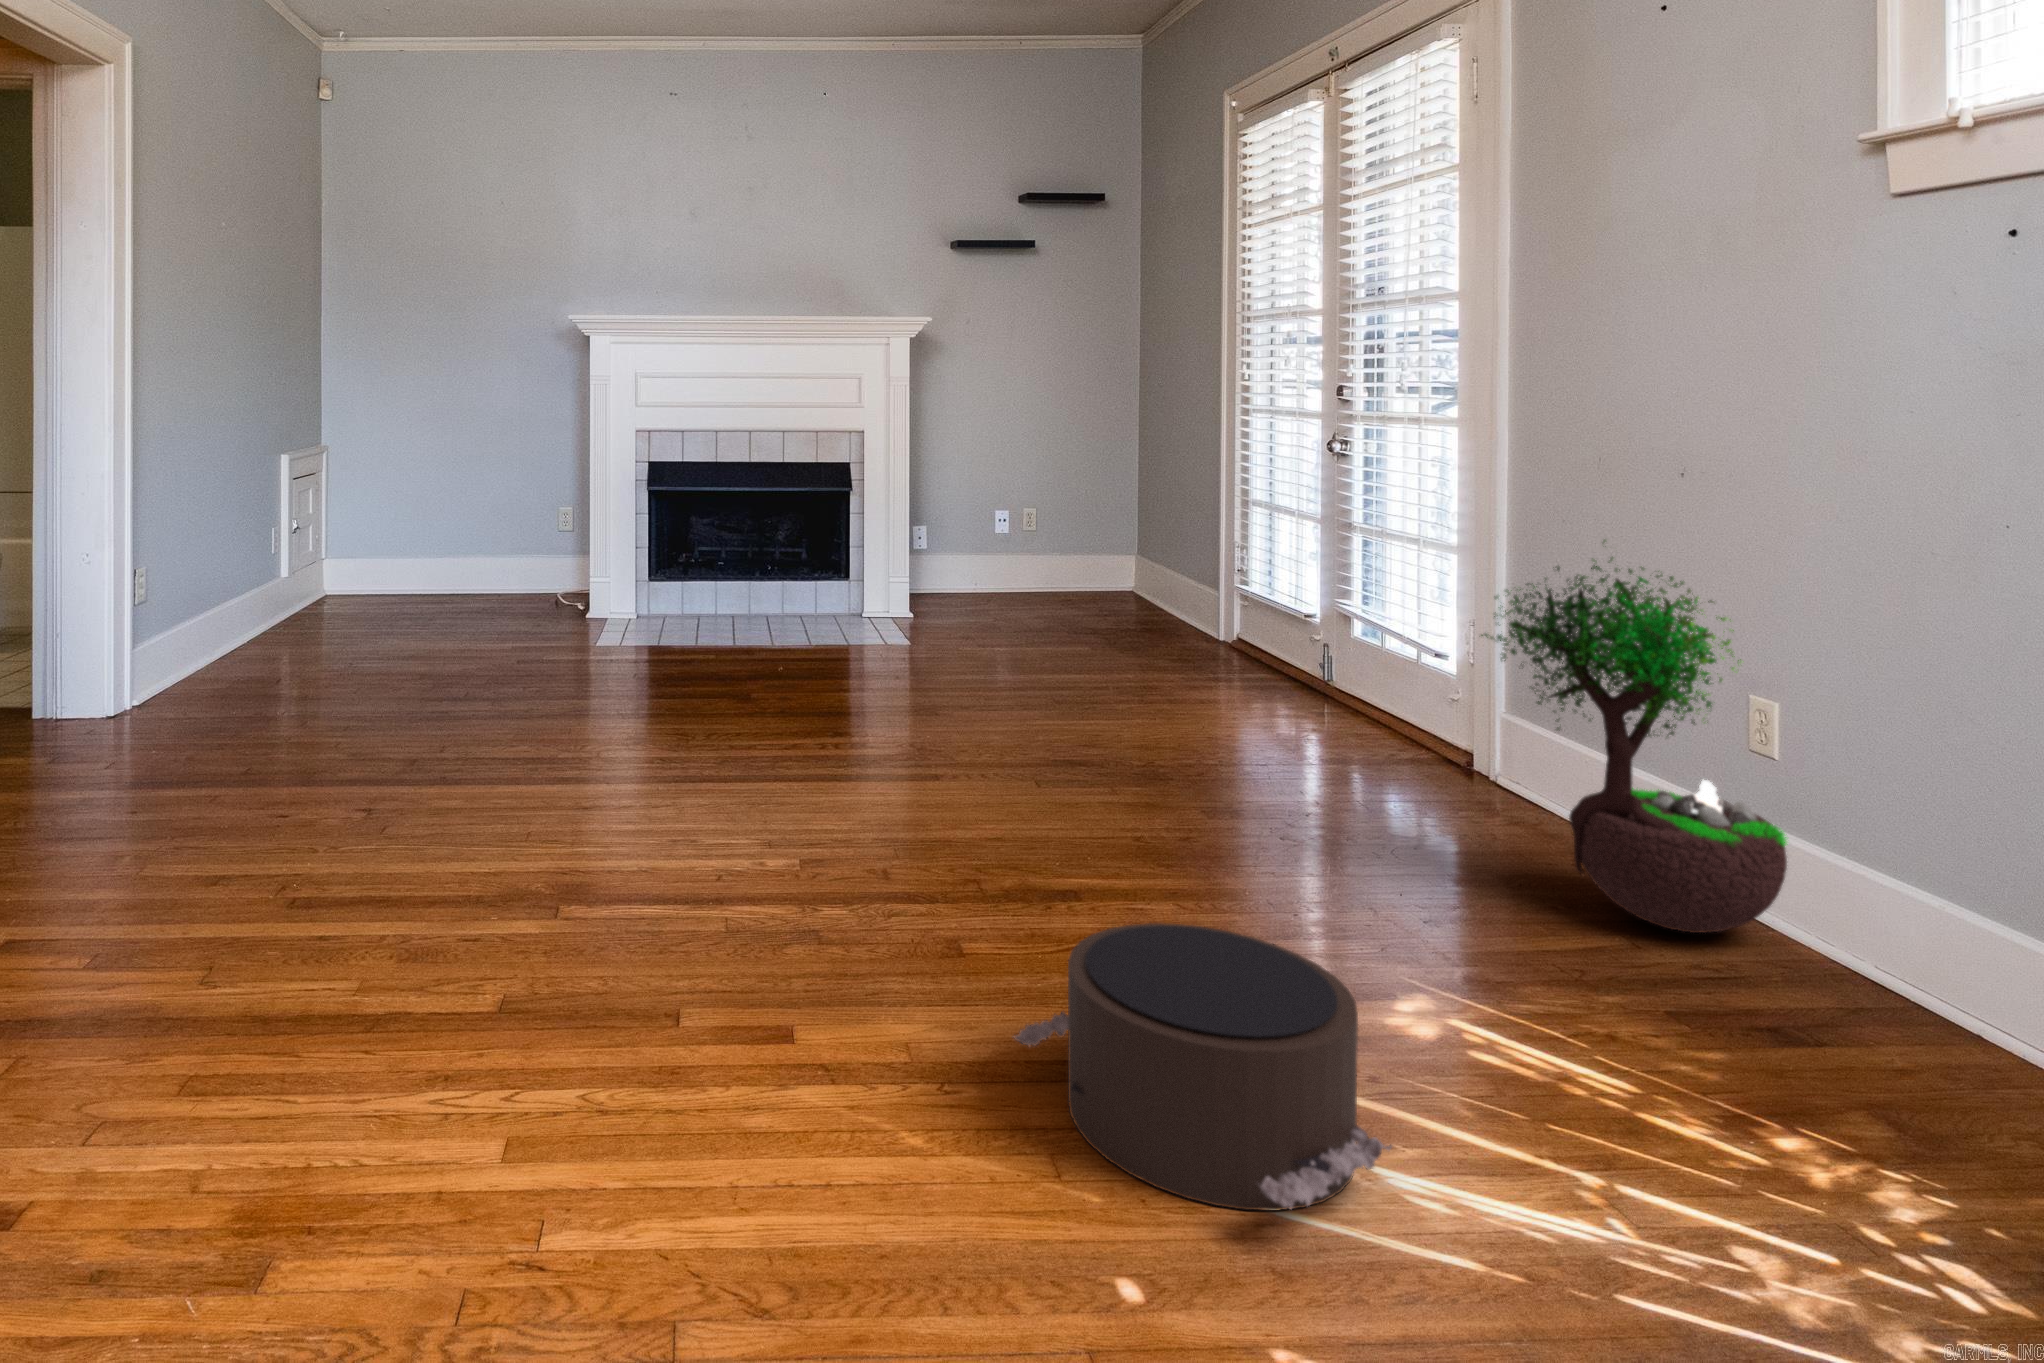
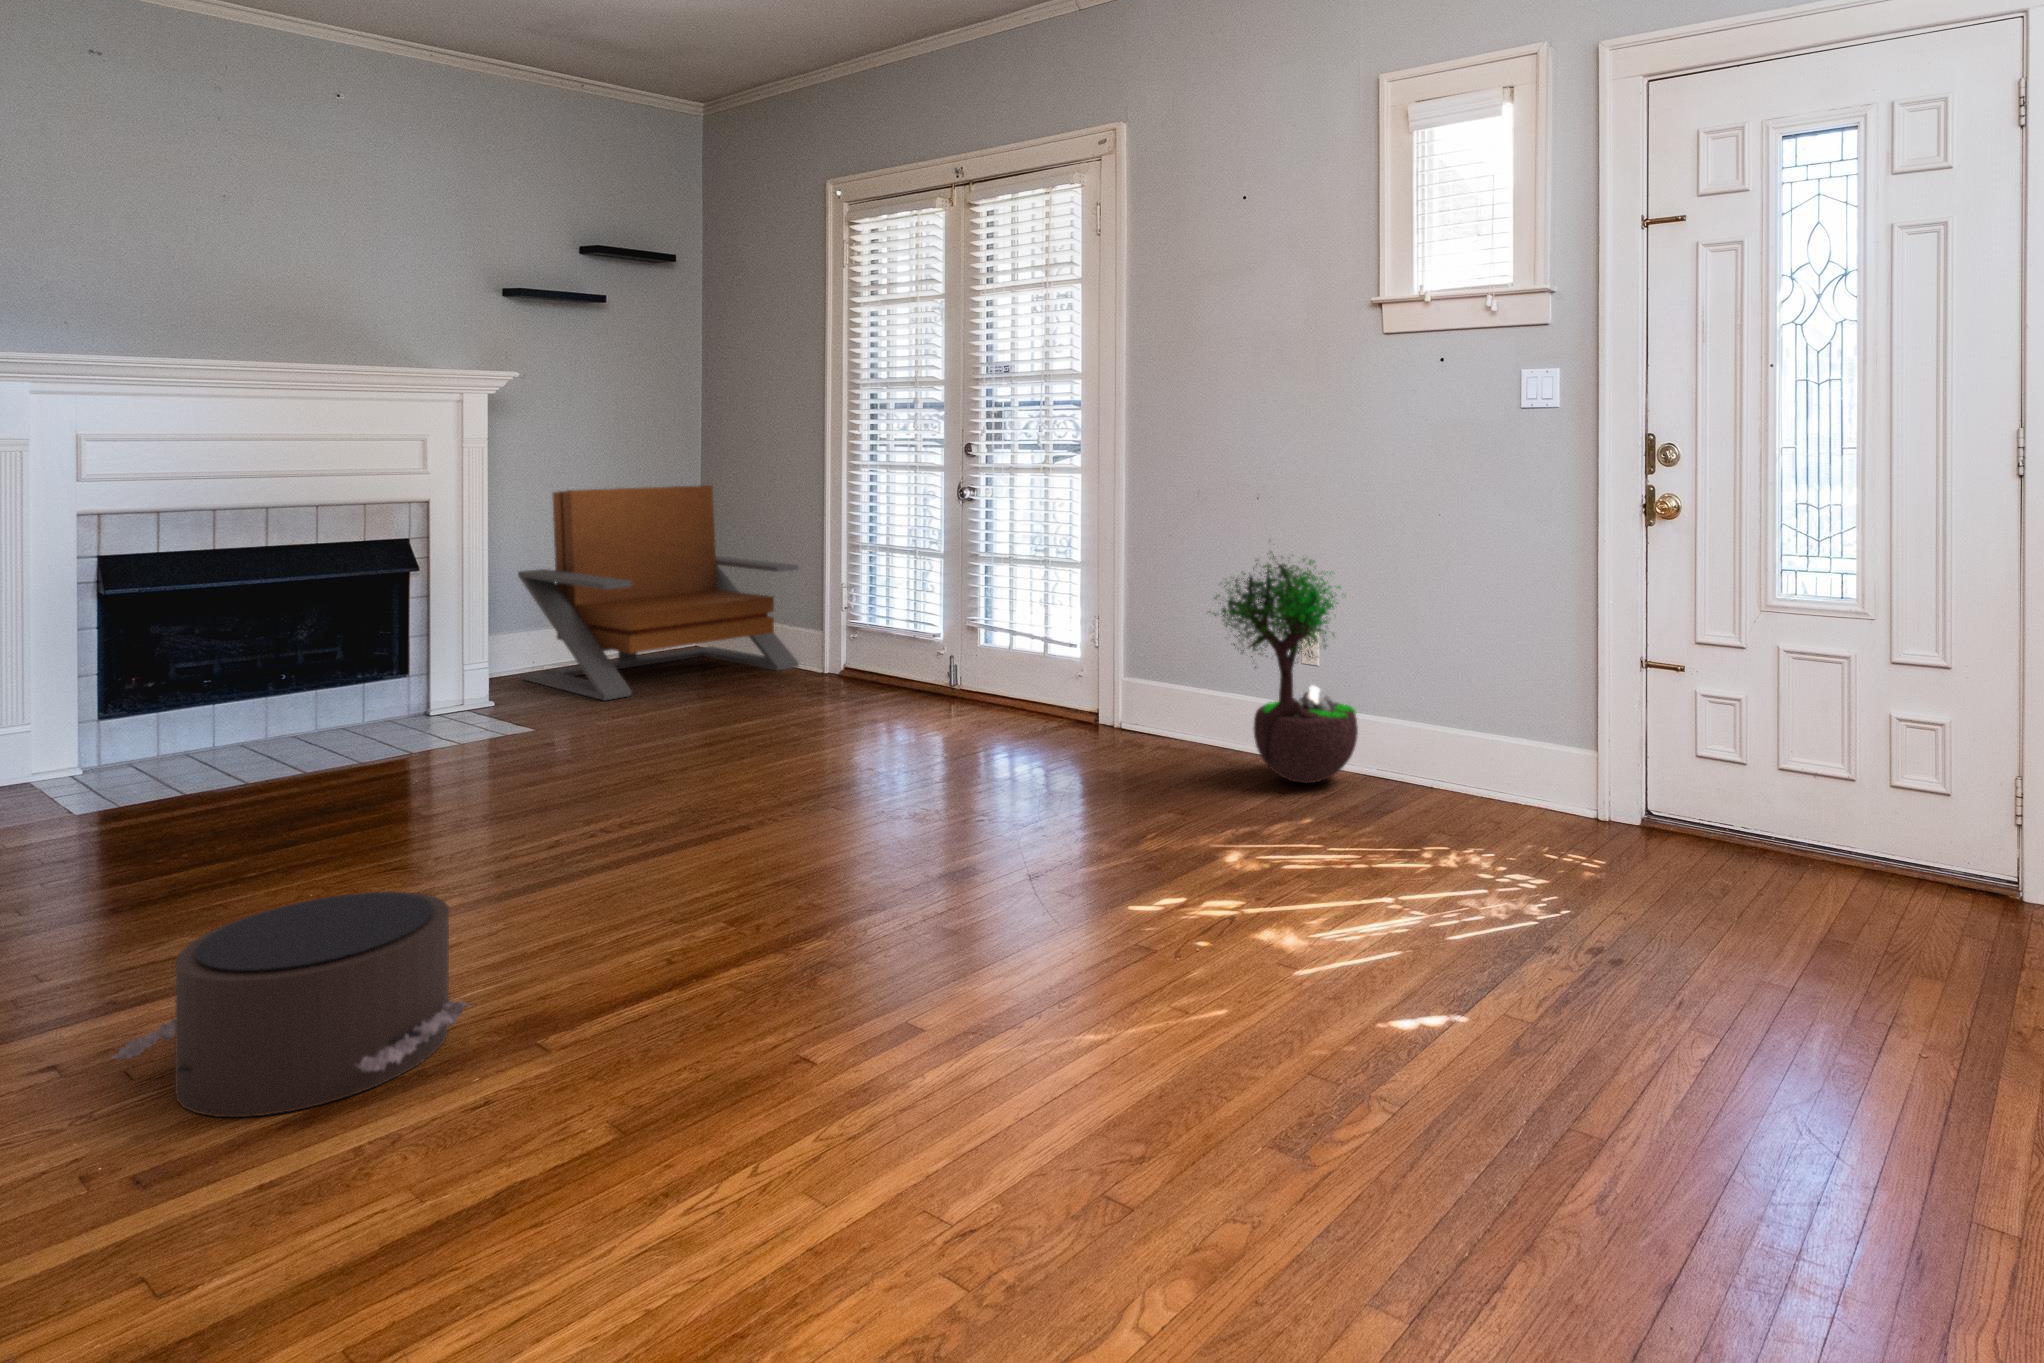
lounge chair: none [955,428,1205,628] -> present [518,485,799,700]
pouf: present [1014,923,1392,1211] -> present [112,891,472,1117]

